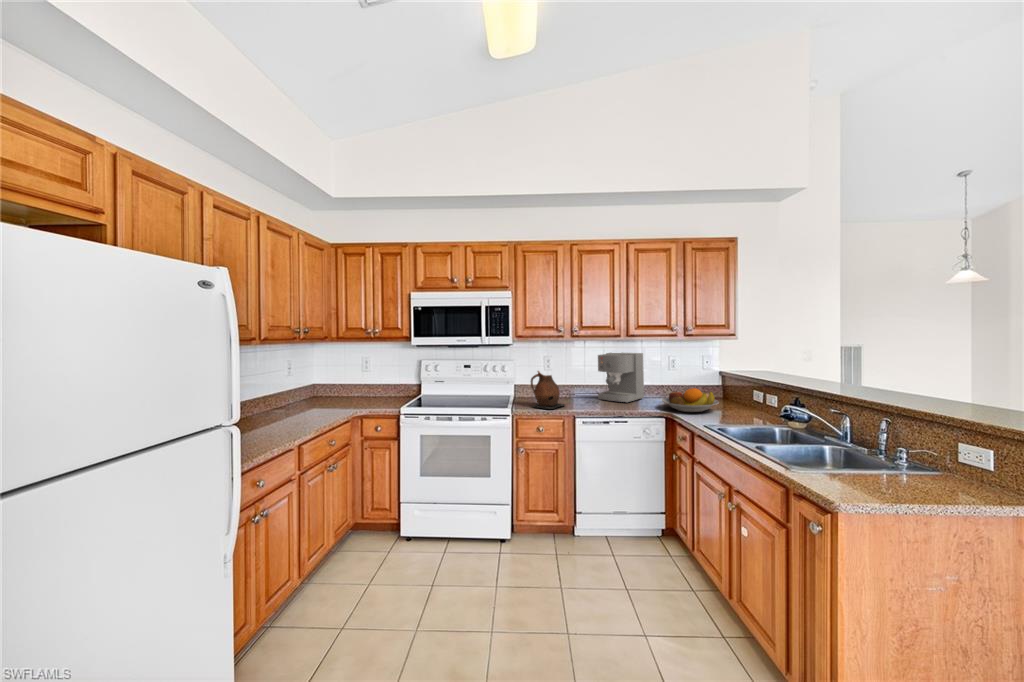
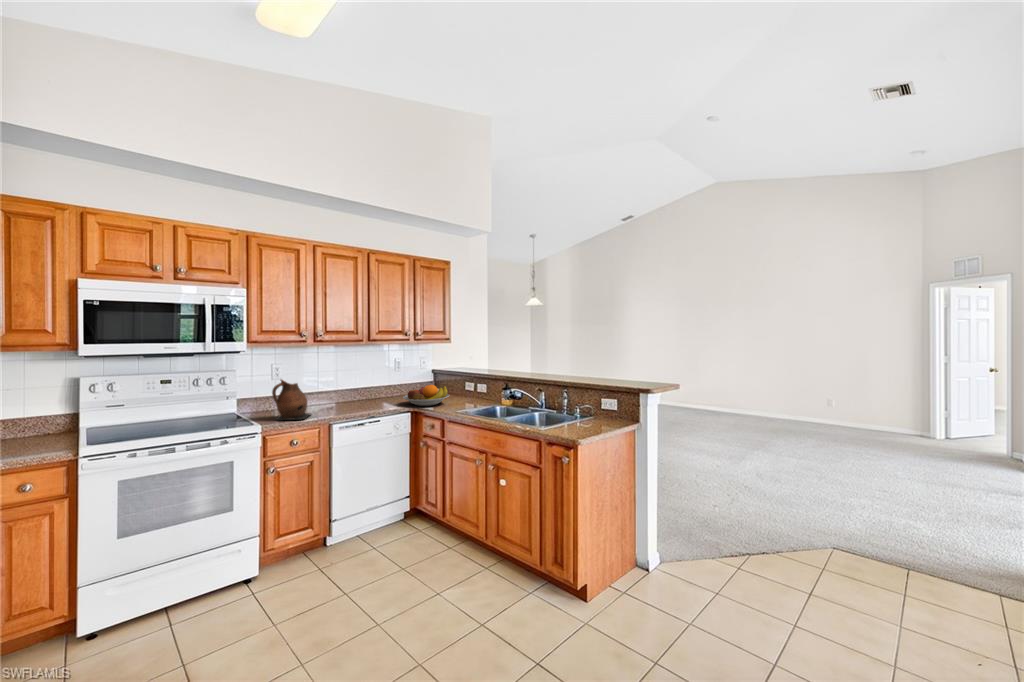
coffee maker: present [598,352,644,403] -> none [335,357,377,406]

